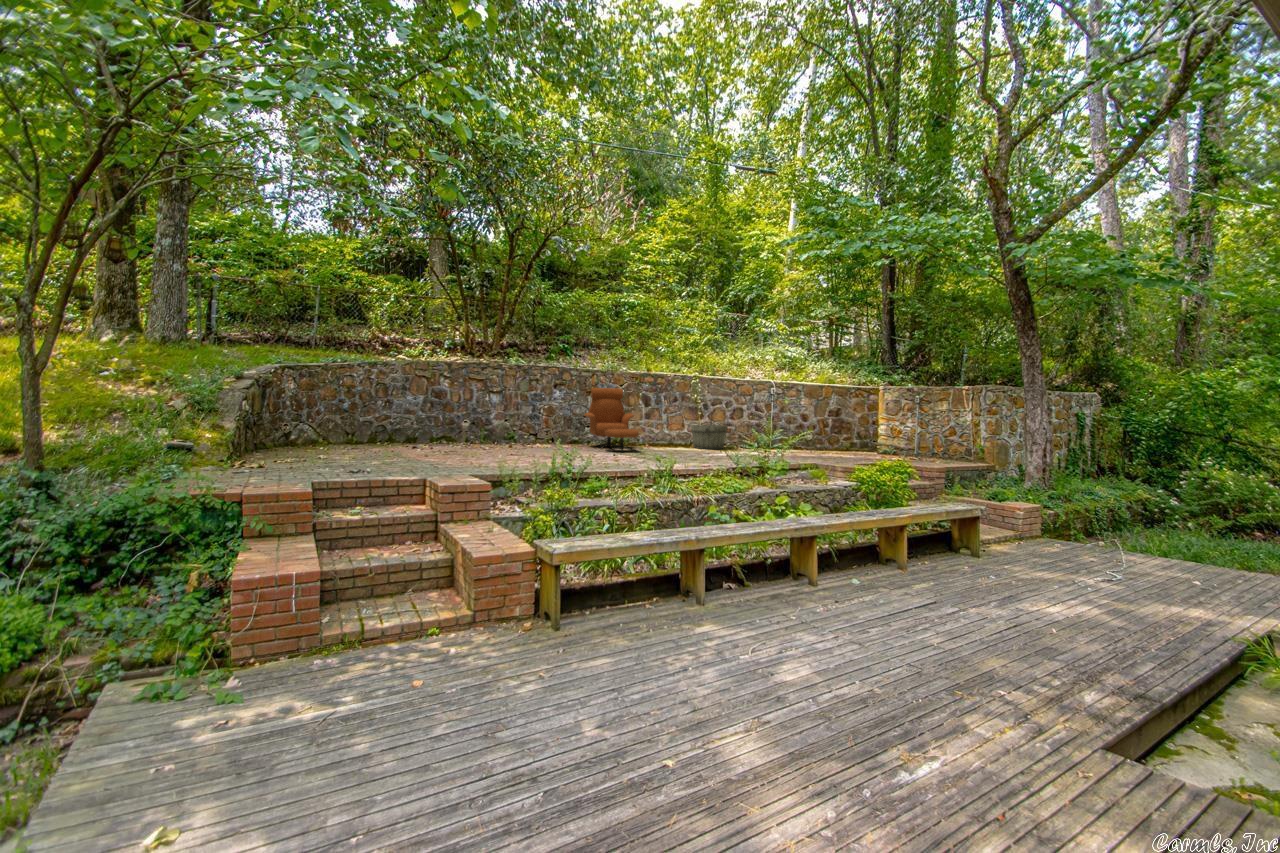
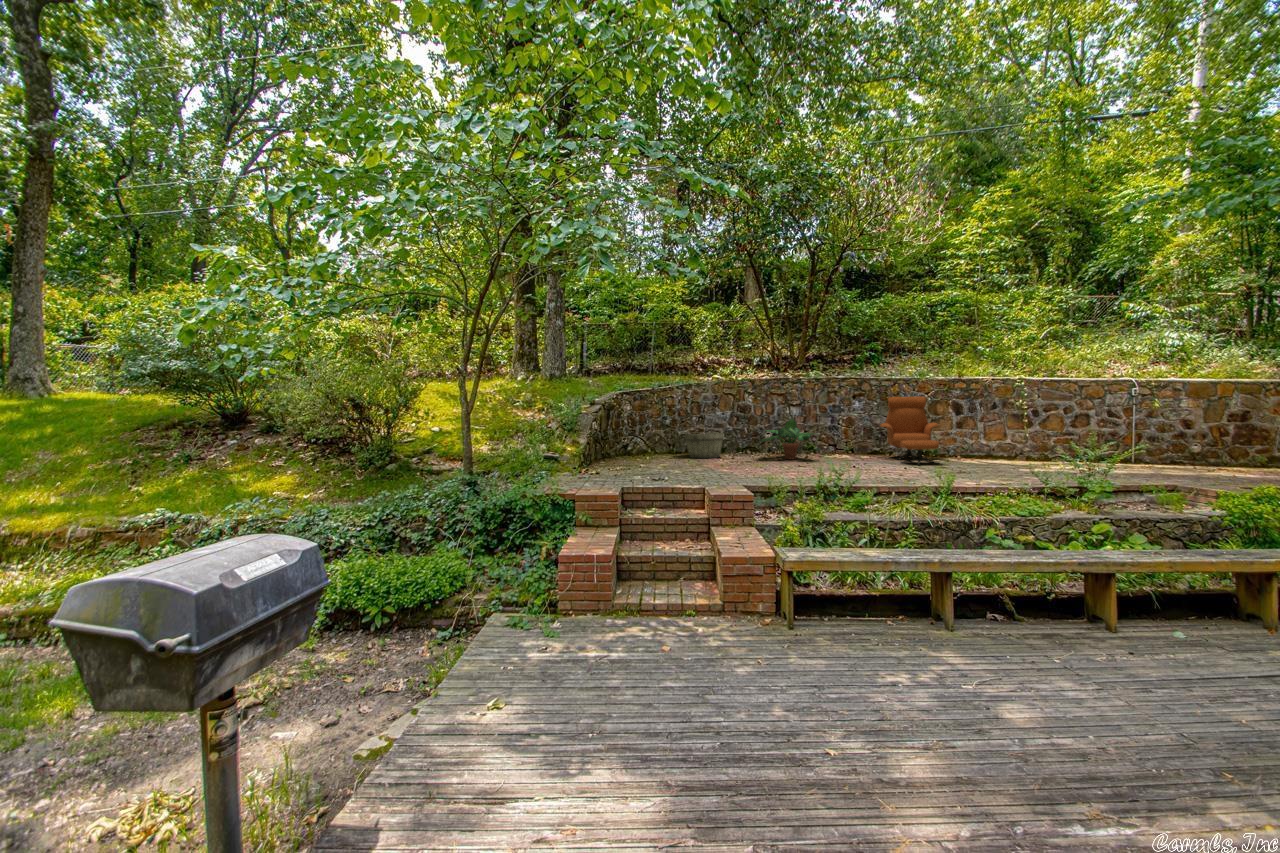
potted plant: none [467,405,532,449] -> present [761,419,815,459]
wooden bucket: present [691,424,728,449] -> present [685,427,723,458]

